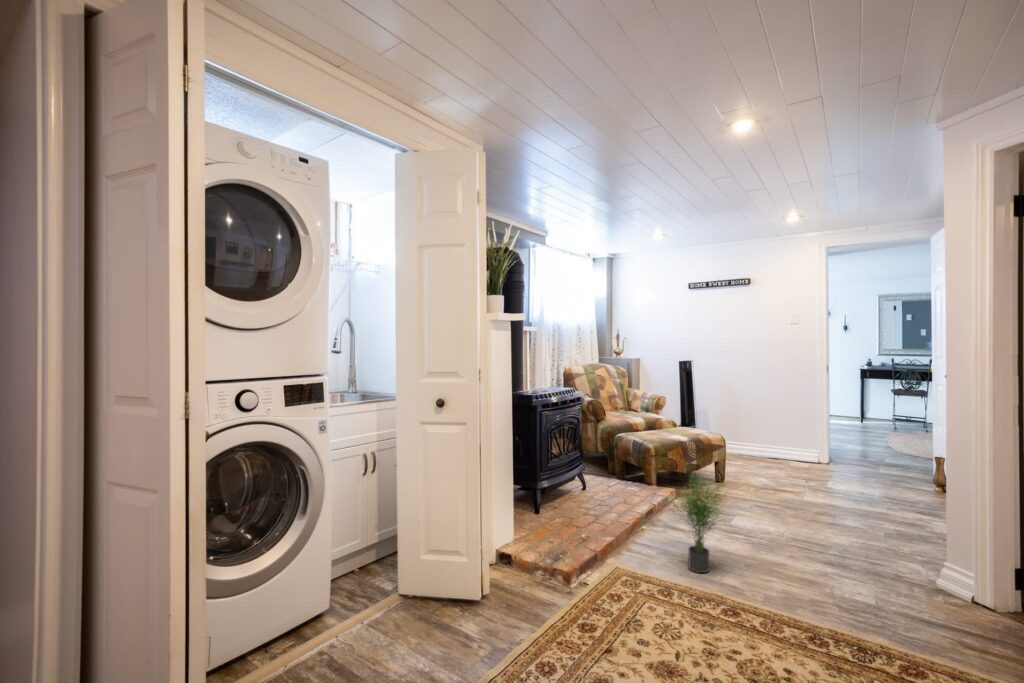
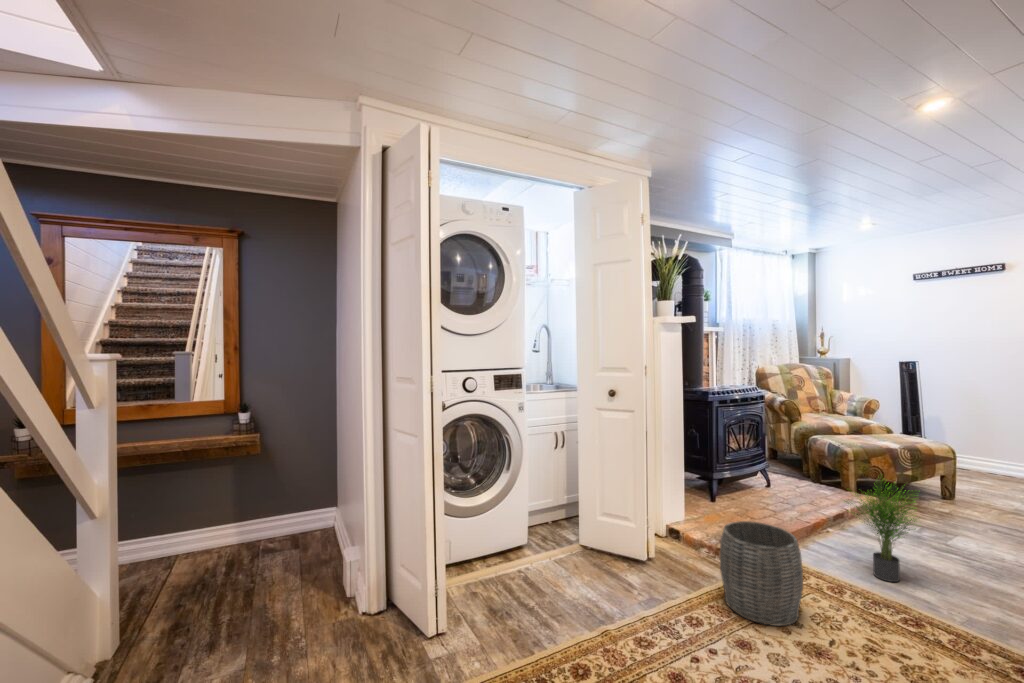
woven basket: none [567,537,647,651] -> present [720,521,803,626]

